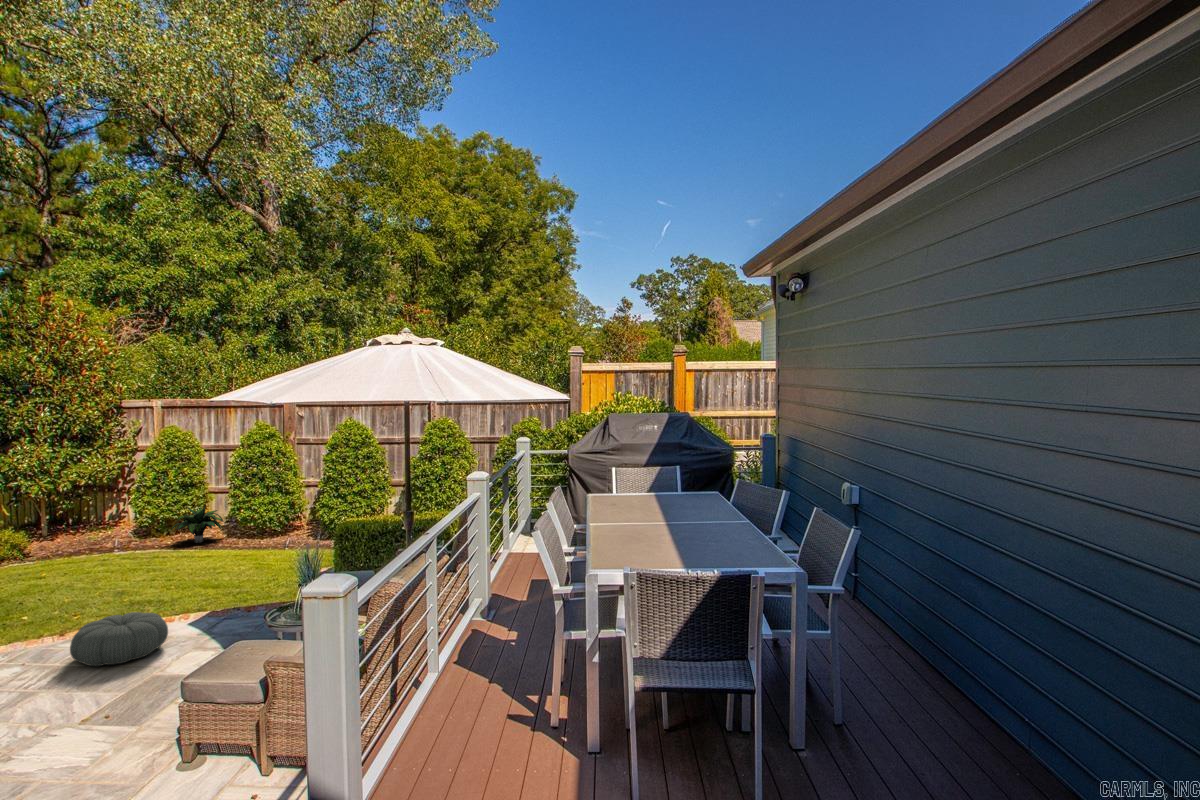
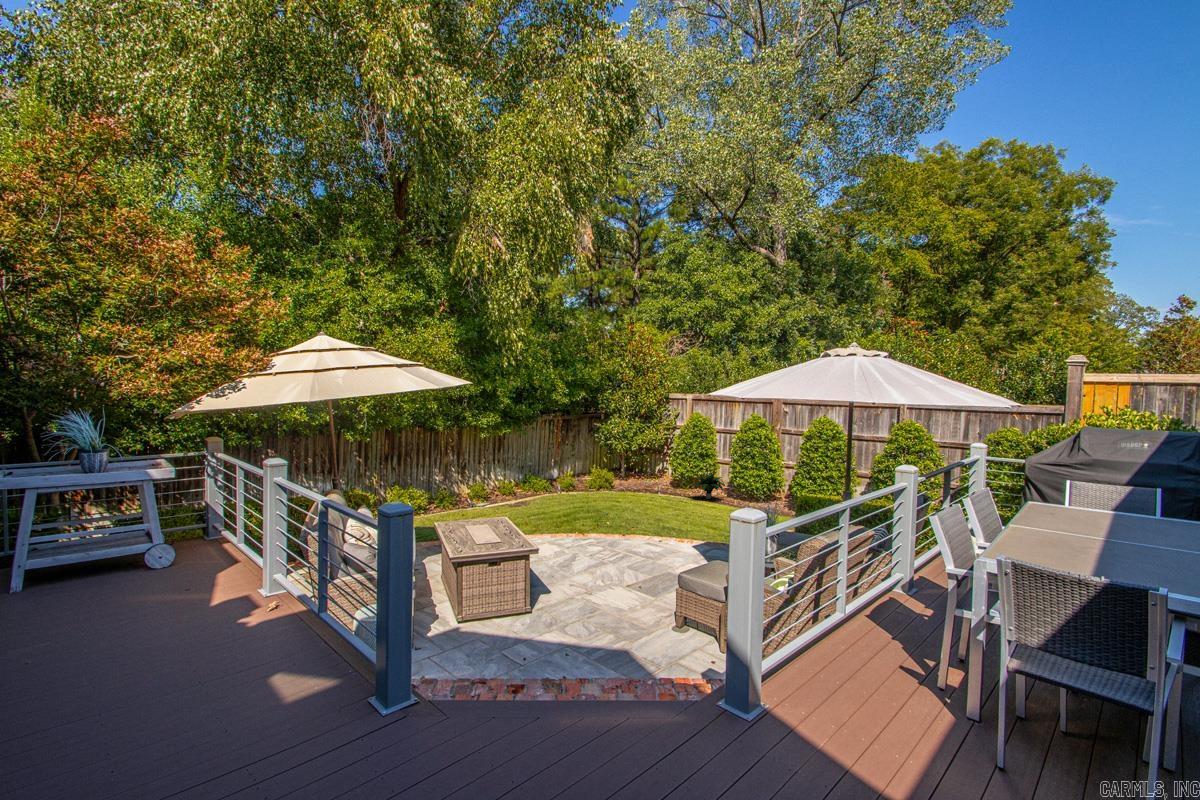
pouf: present [70,612,168,666] -> none [628,526,680,557]

